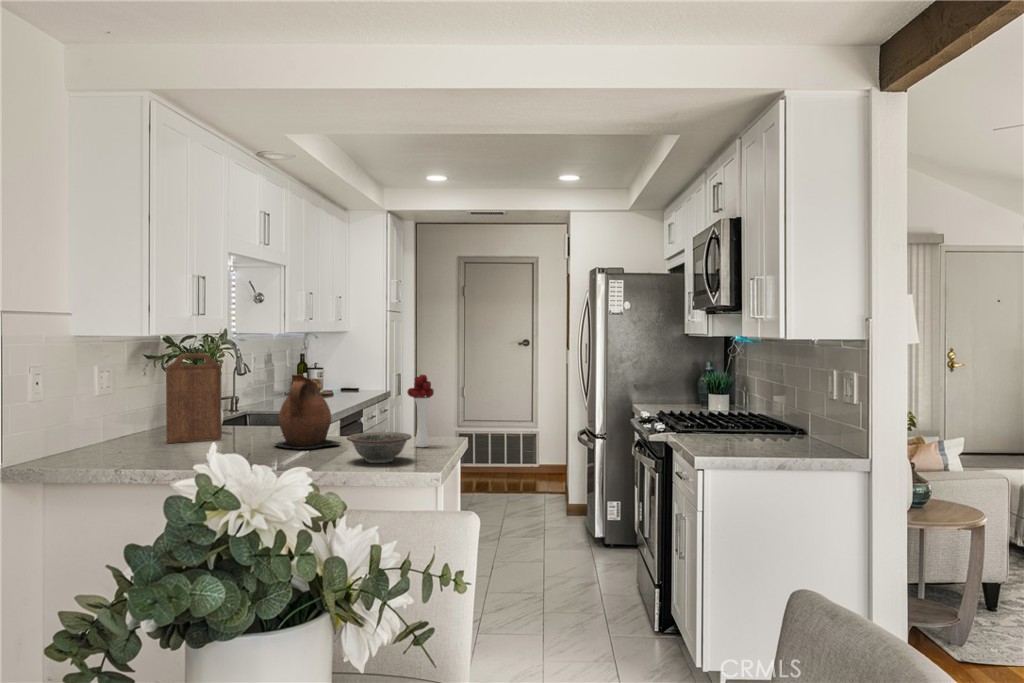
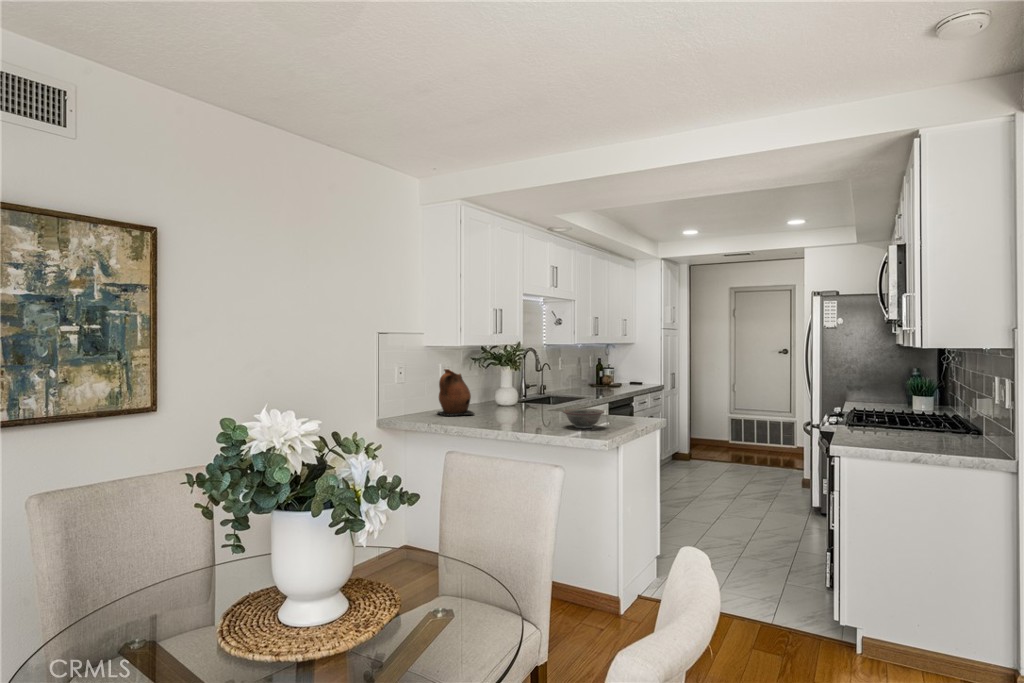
cutting board: present [166,353,222,443] -> none [482,356,512,409]
ceramic pitcher: present [276,375,341,449] -> present [437,369,474,415]
flower bouquet: present [407,375,434,447] -> none [614,372,633,421]

